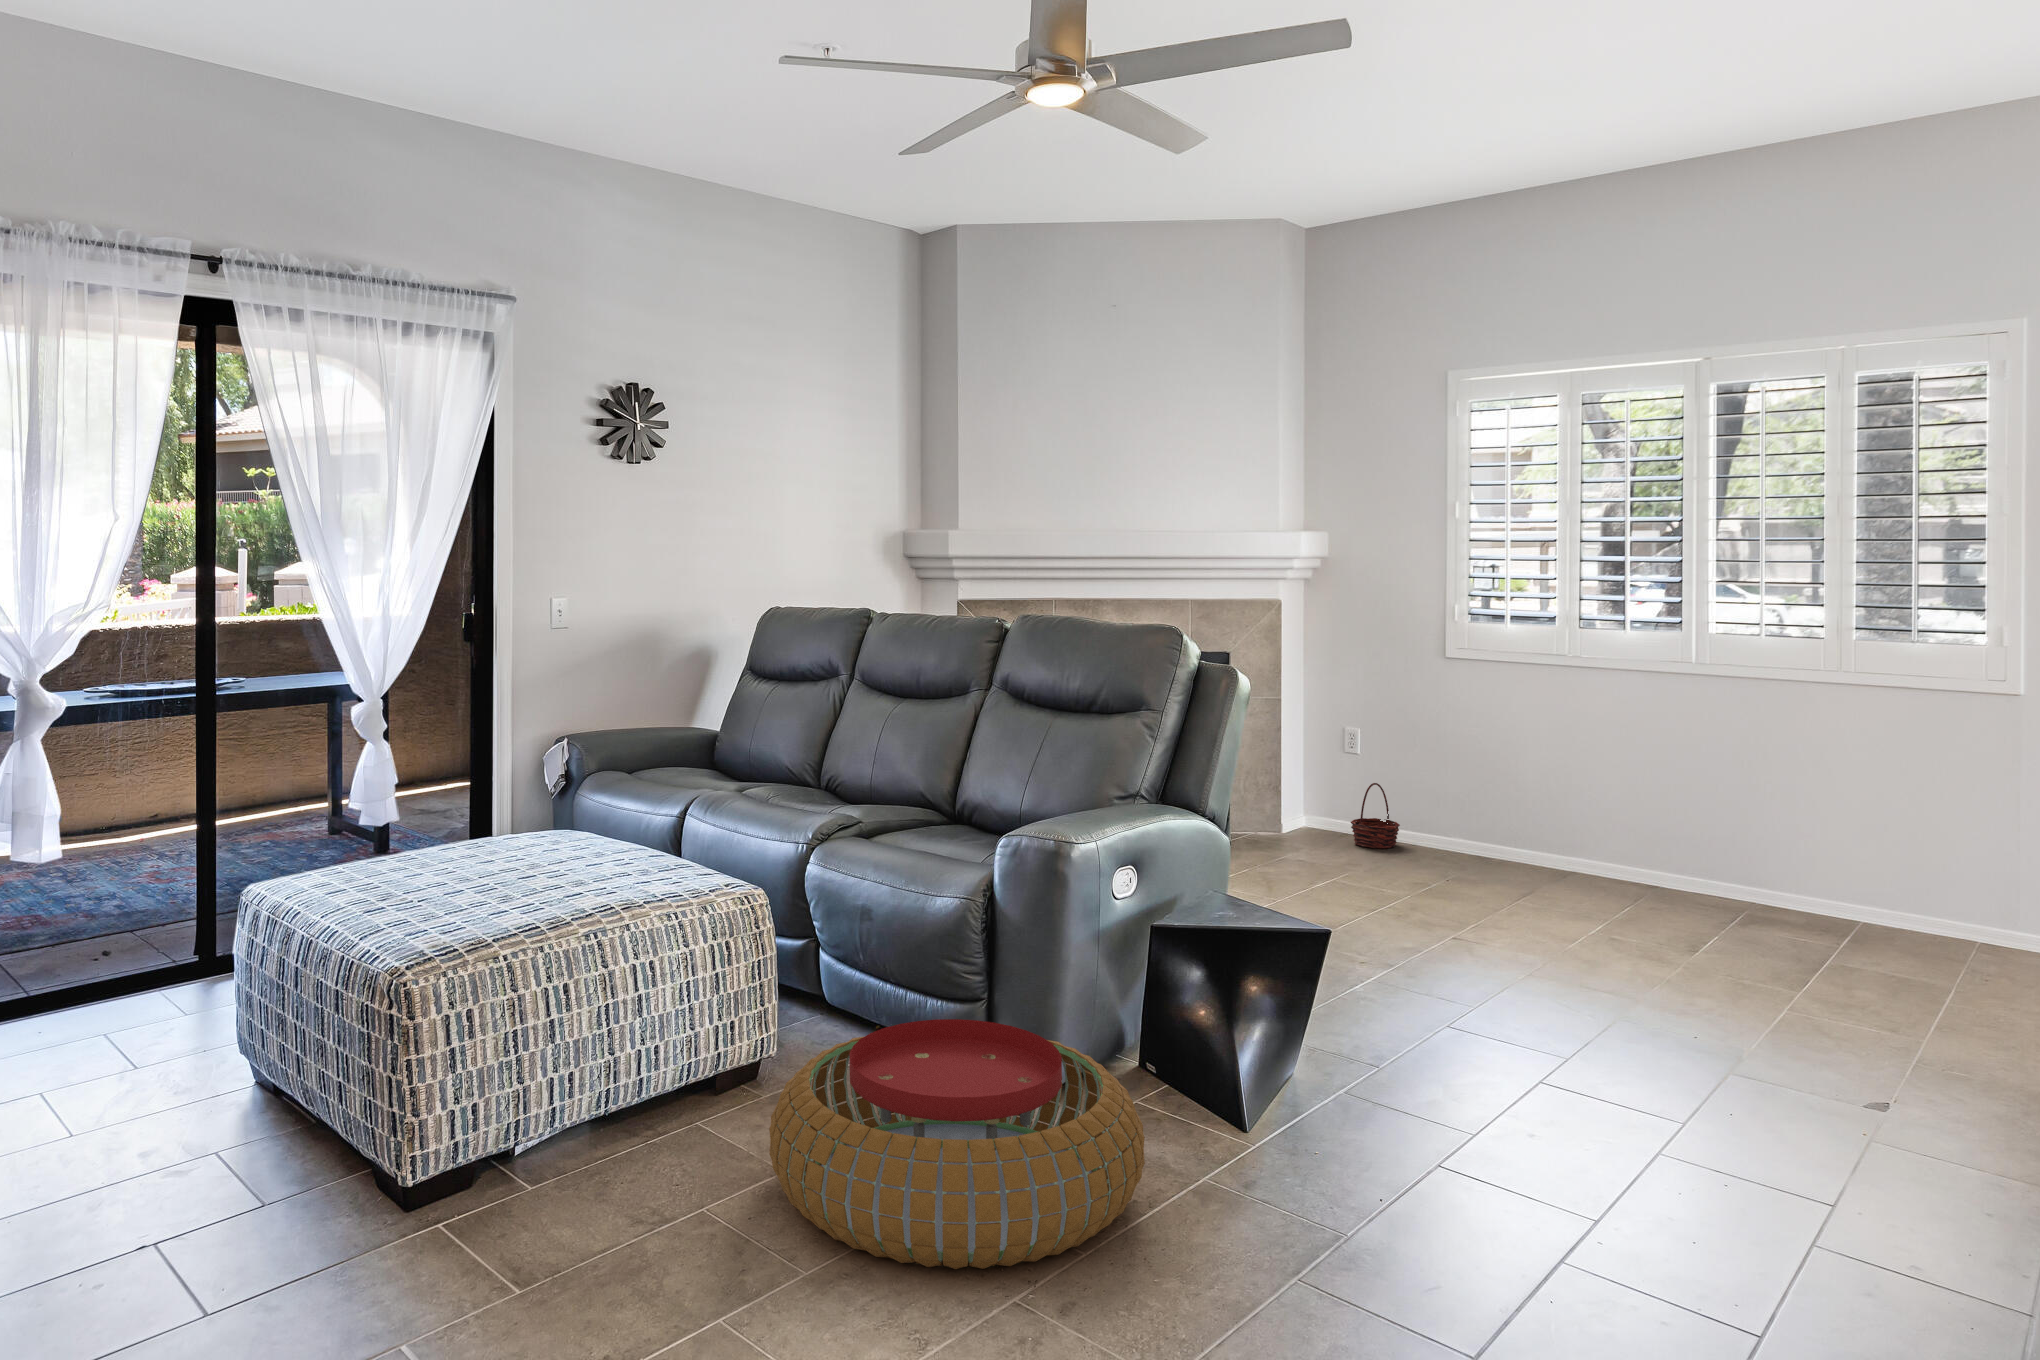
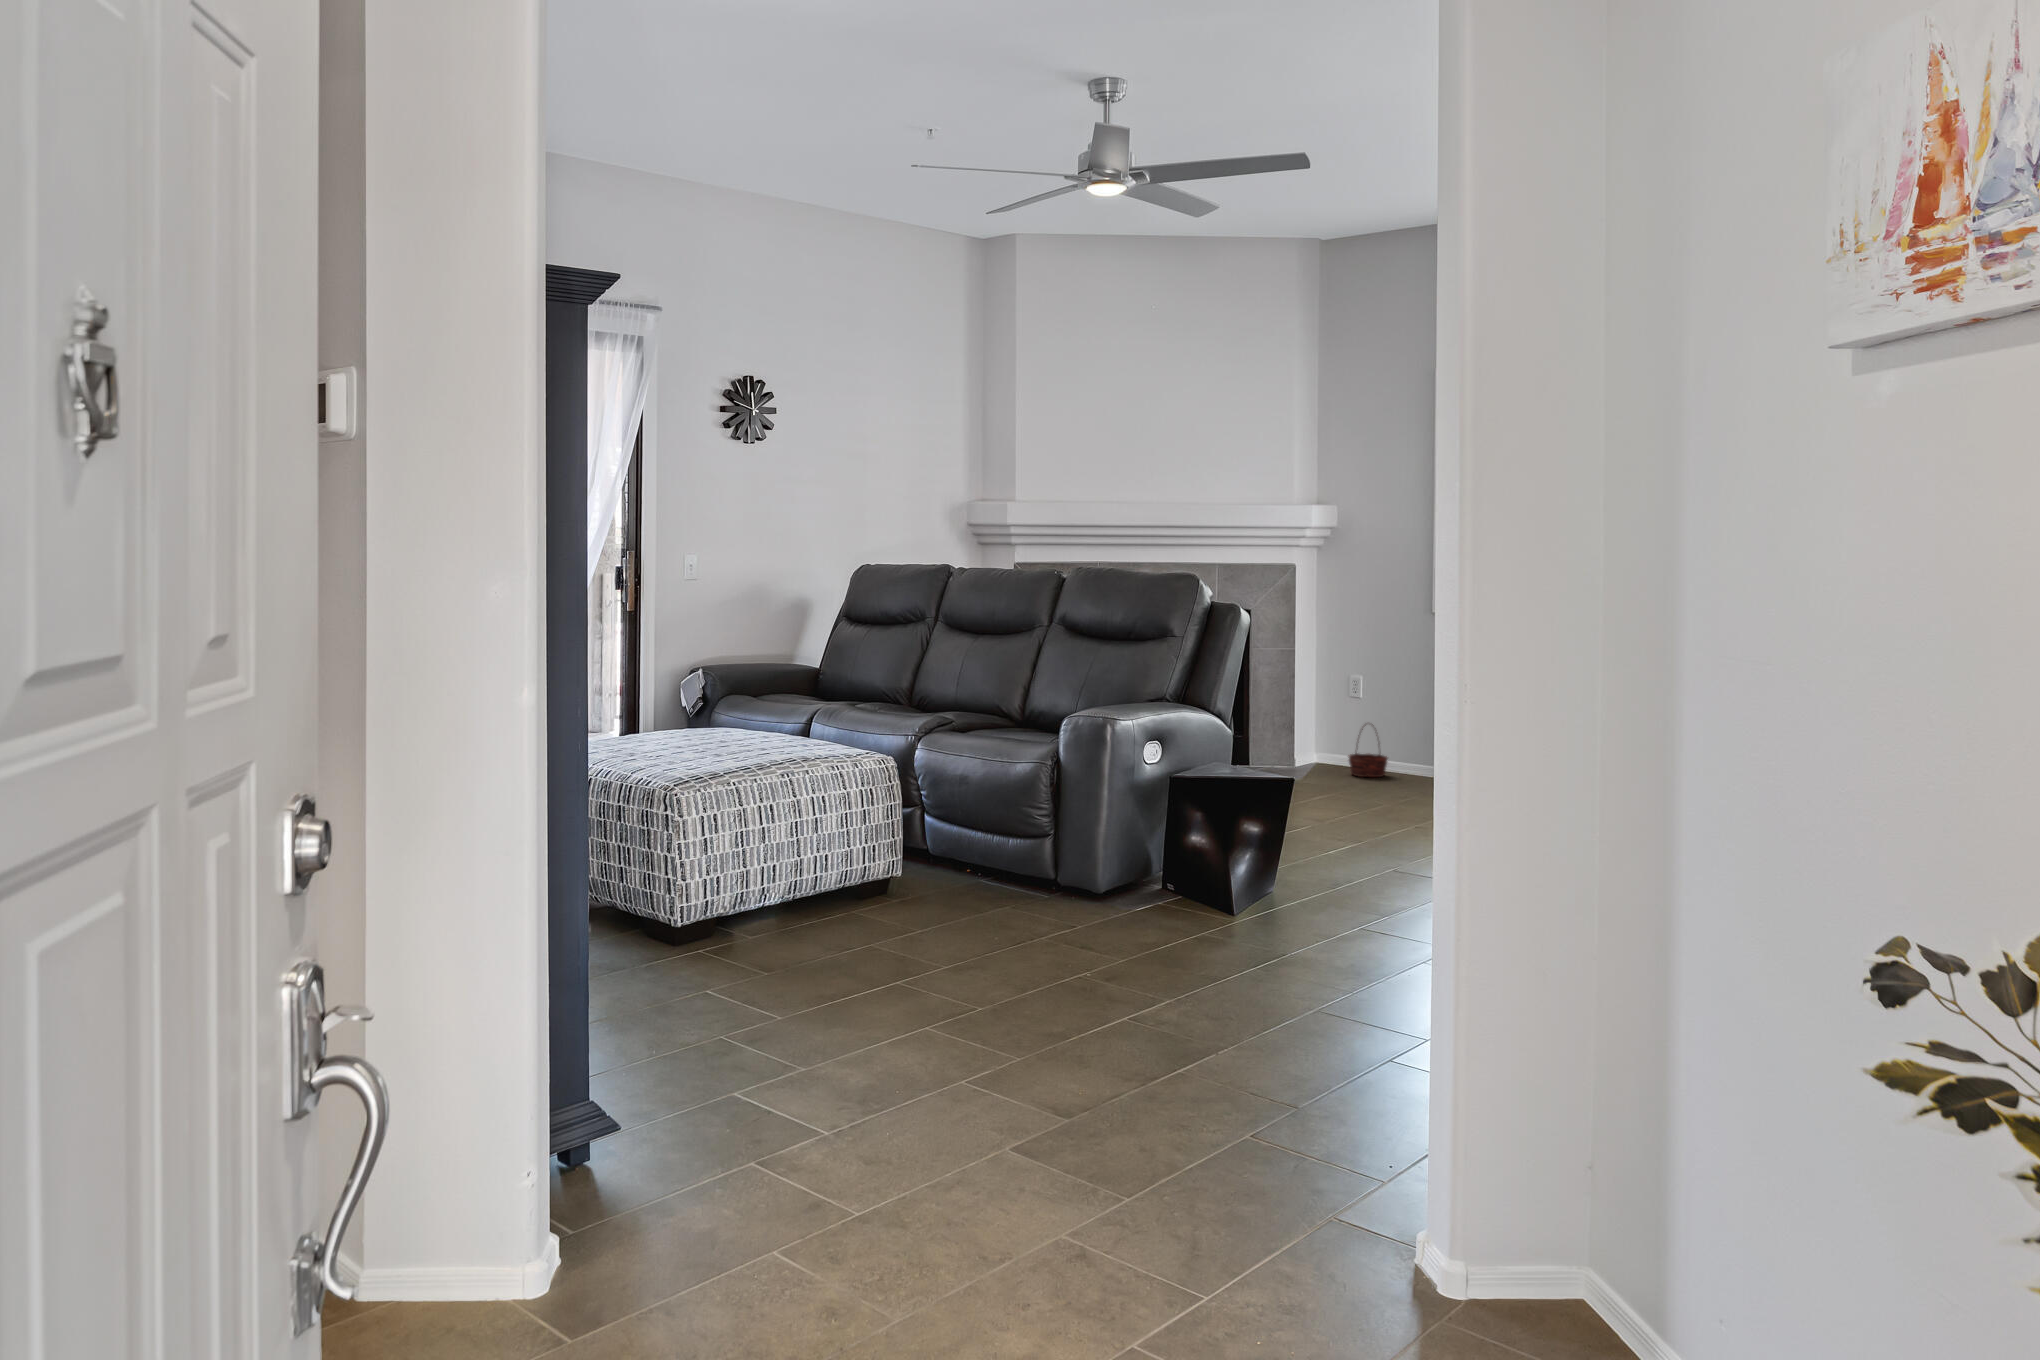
pouf: present [769,1019,1145,1269] -> none [913,835,1161,964]

